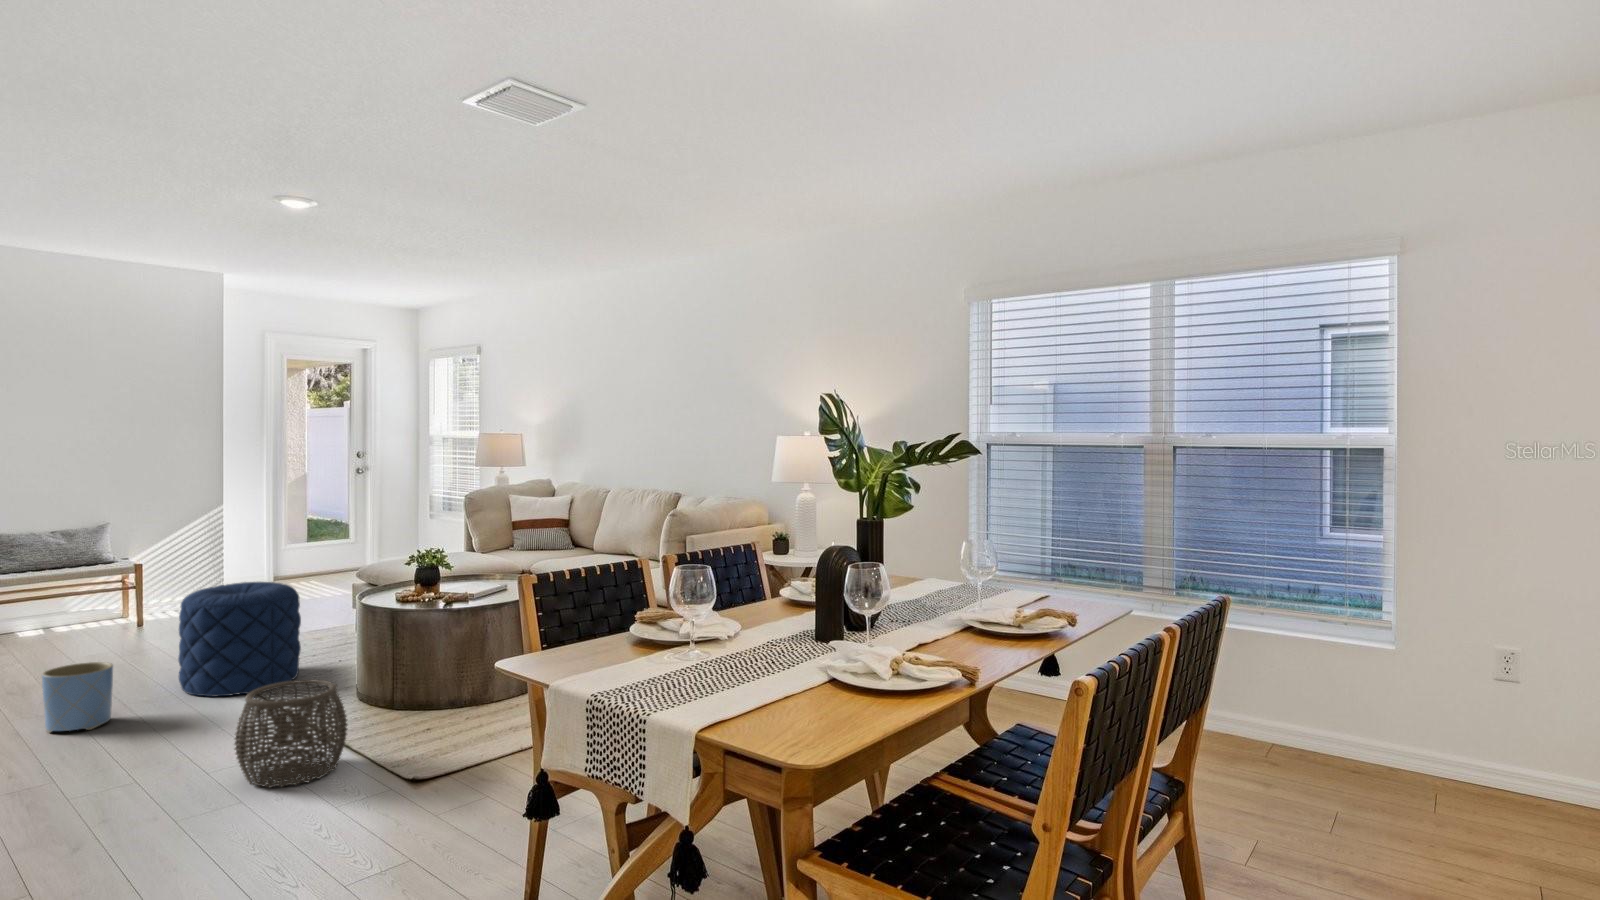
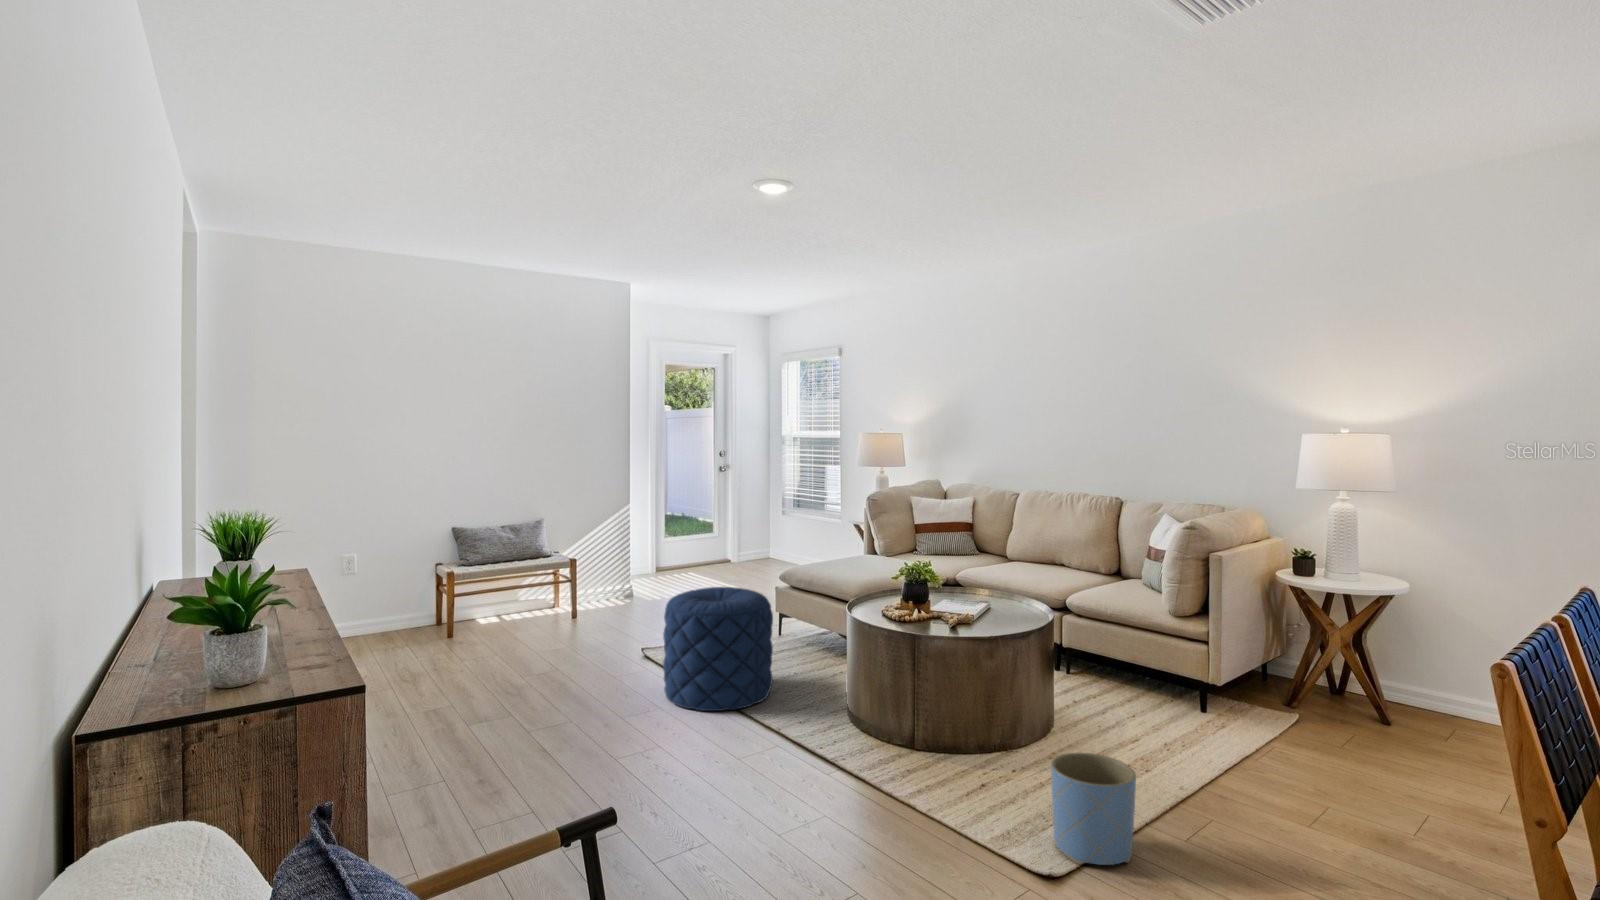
planter: present [42,662,113,733] -> present [1051,753,1136,865]
woven basket: present [234,680,348,788] -> none [822,721,942,863]

